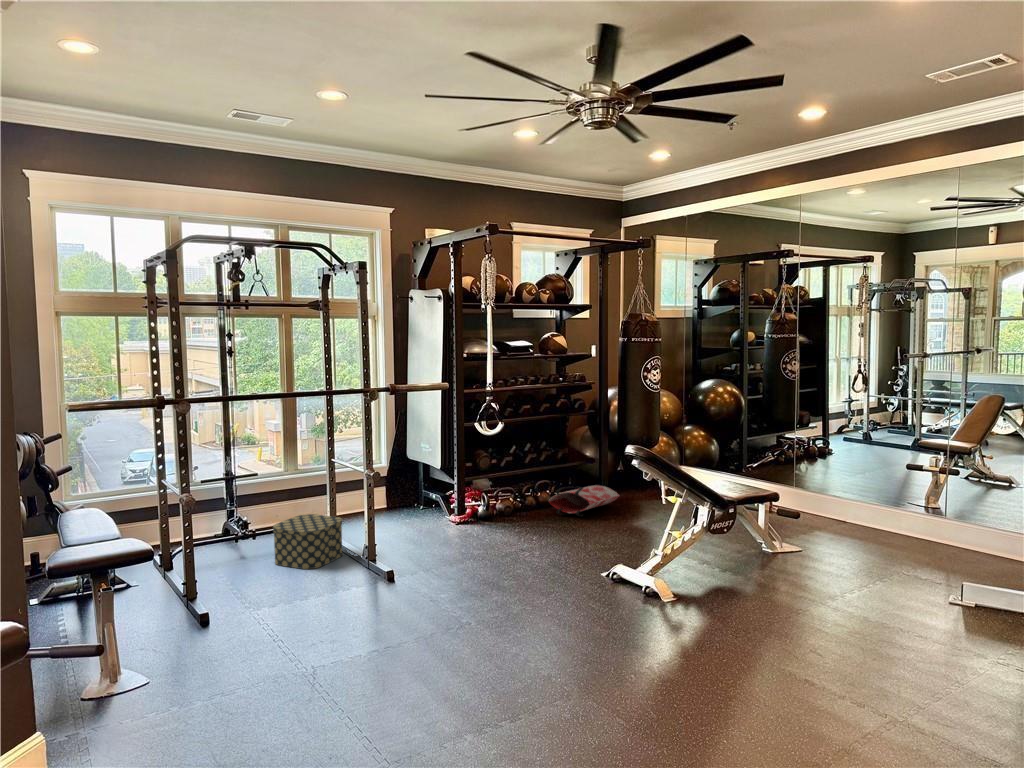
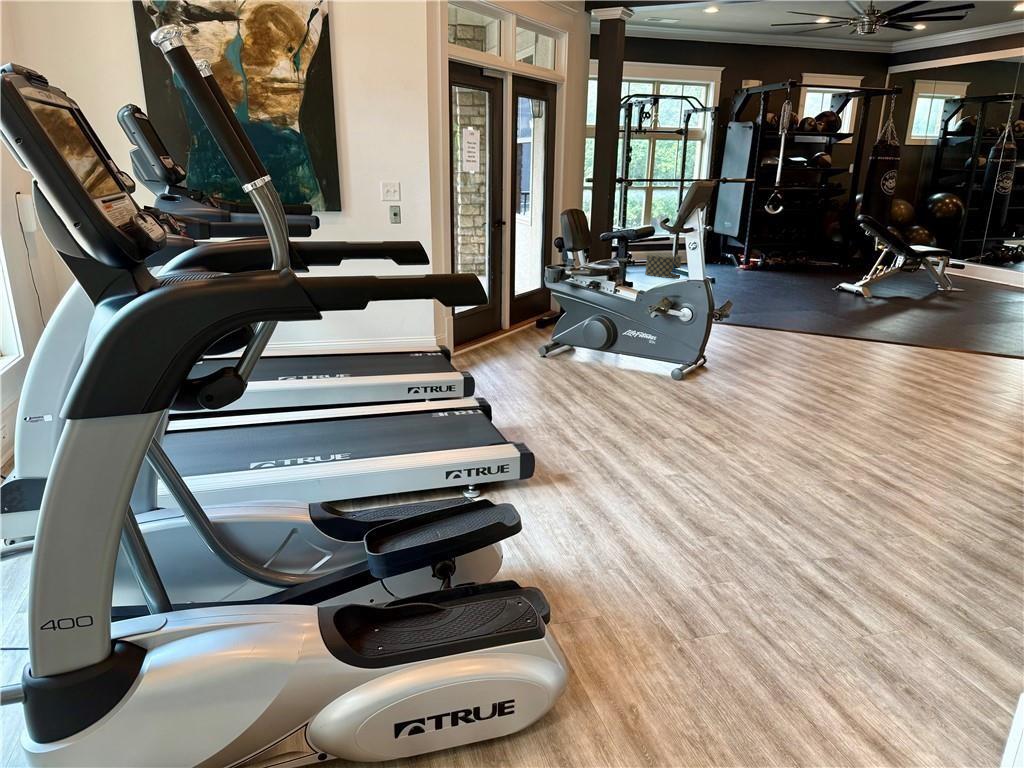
bag: present [549,485,619,516] -> none [802,256,852,274]

